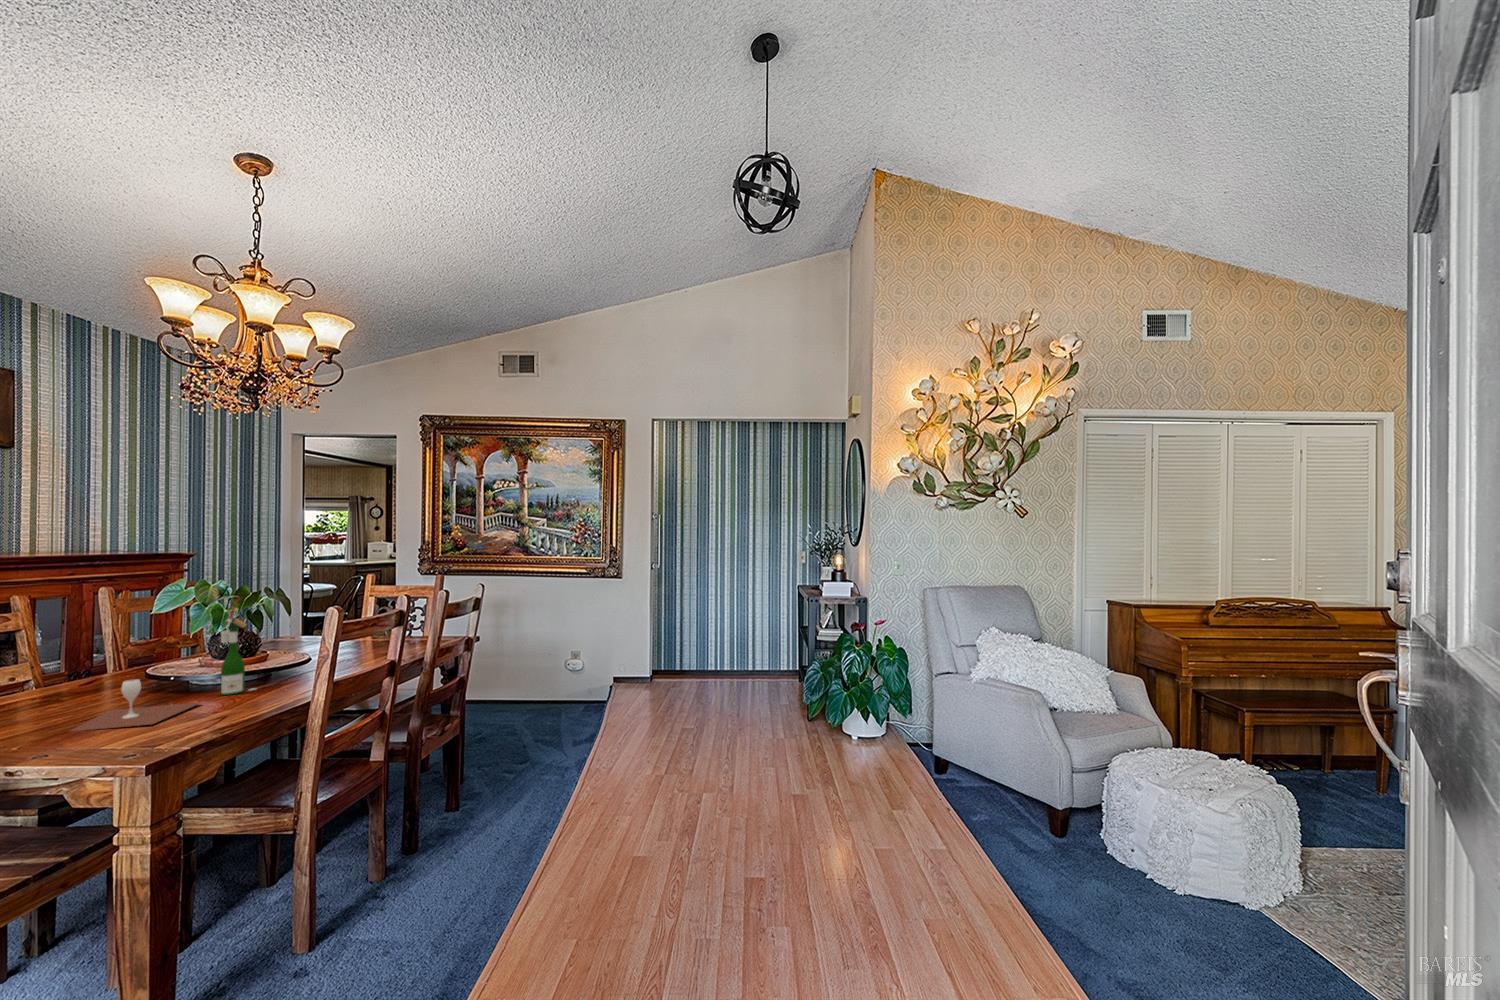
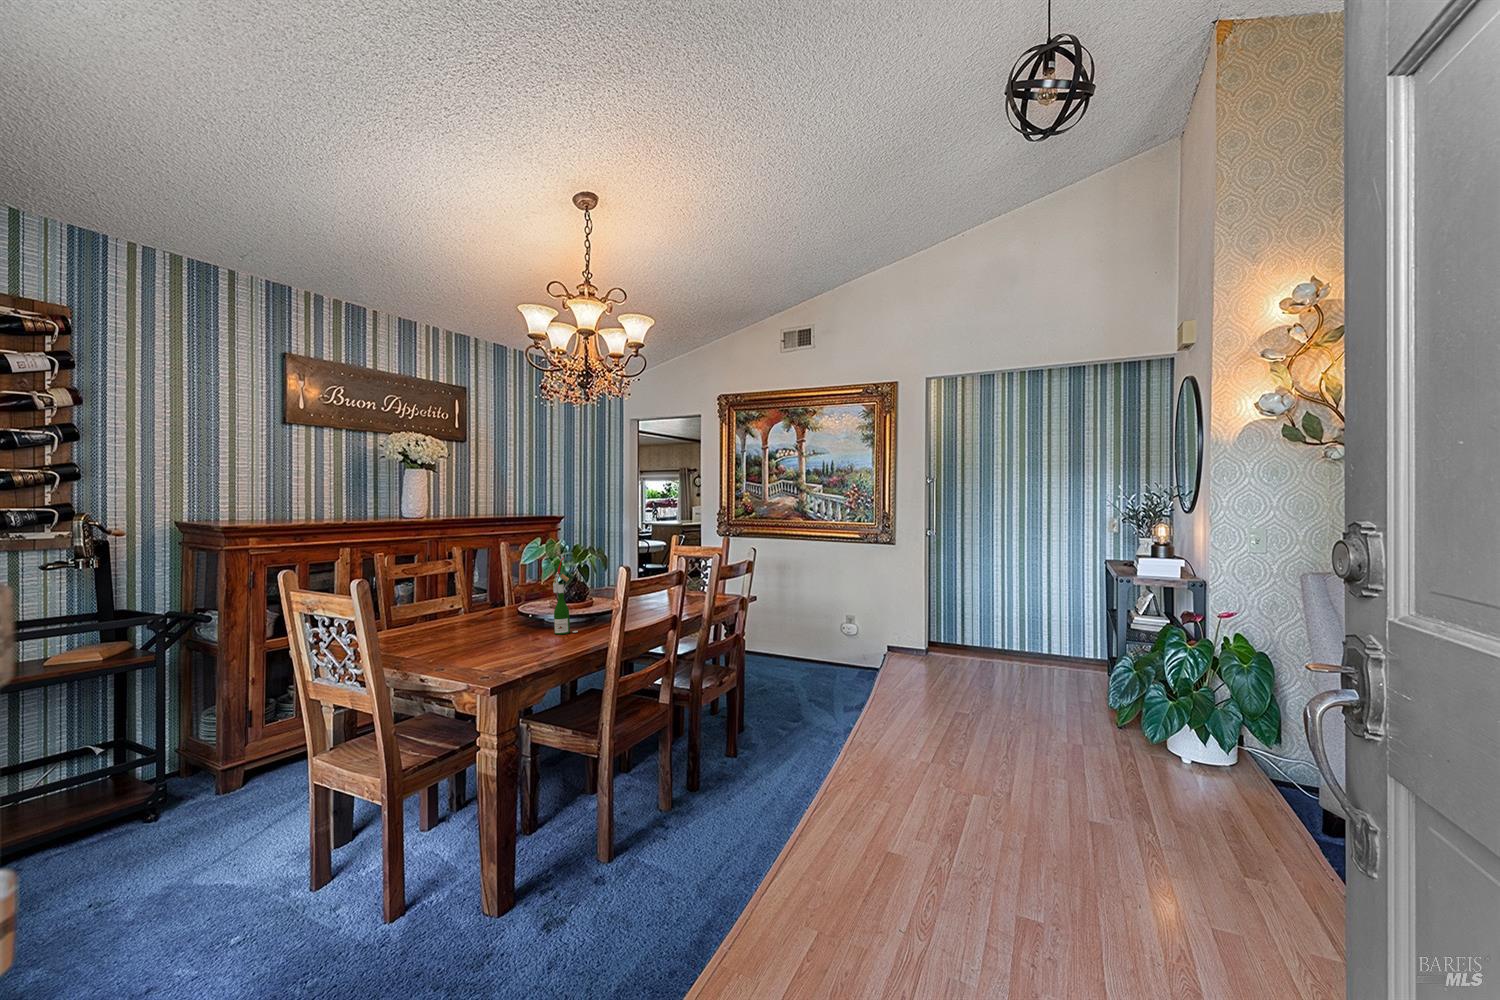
wine glass: present [71,679,199,731] -> none [448,618,540,655]

